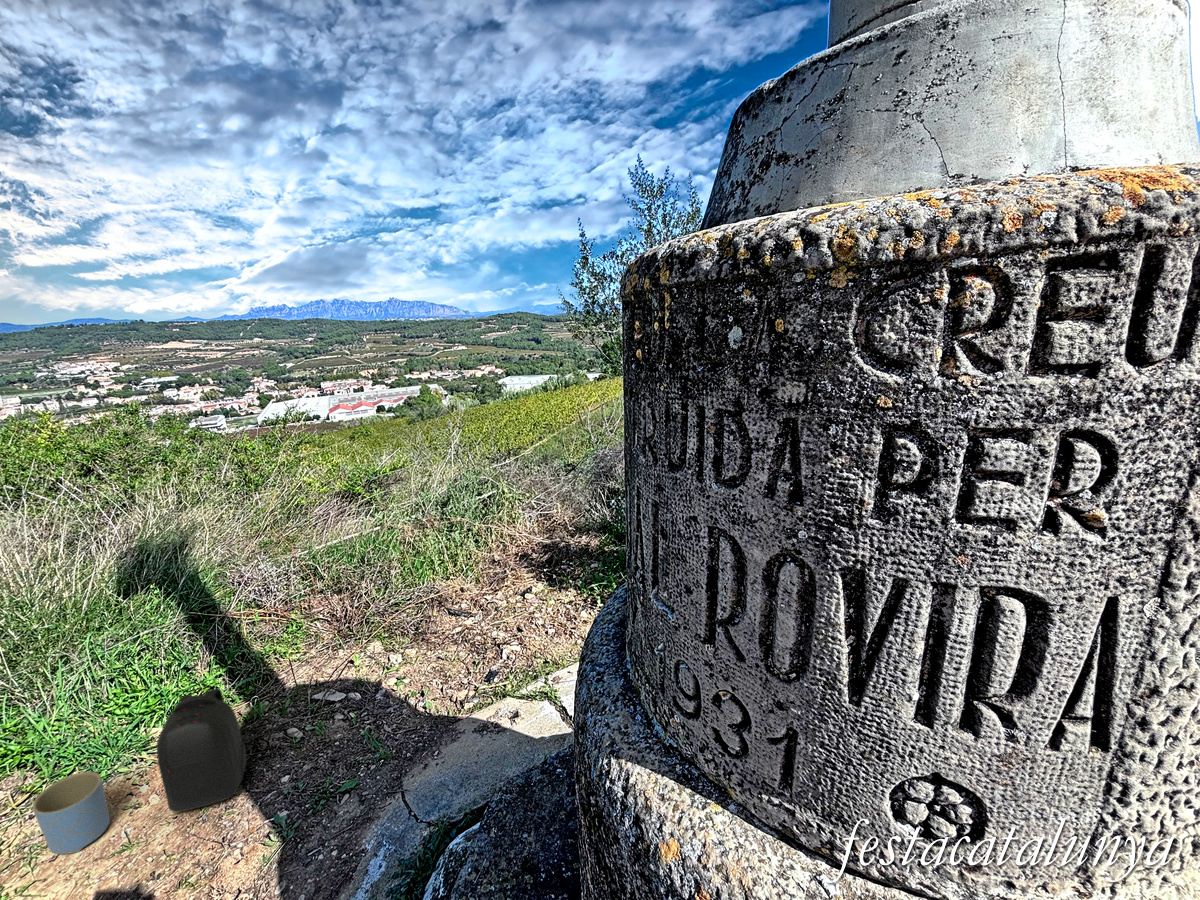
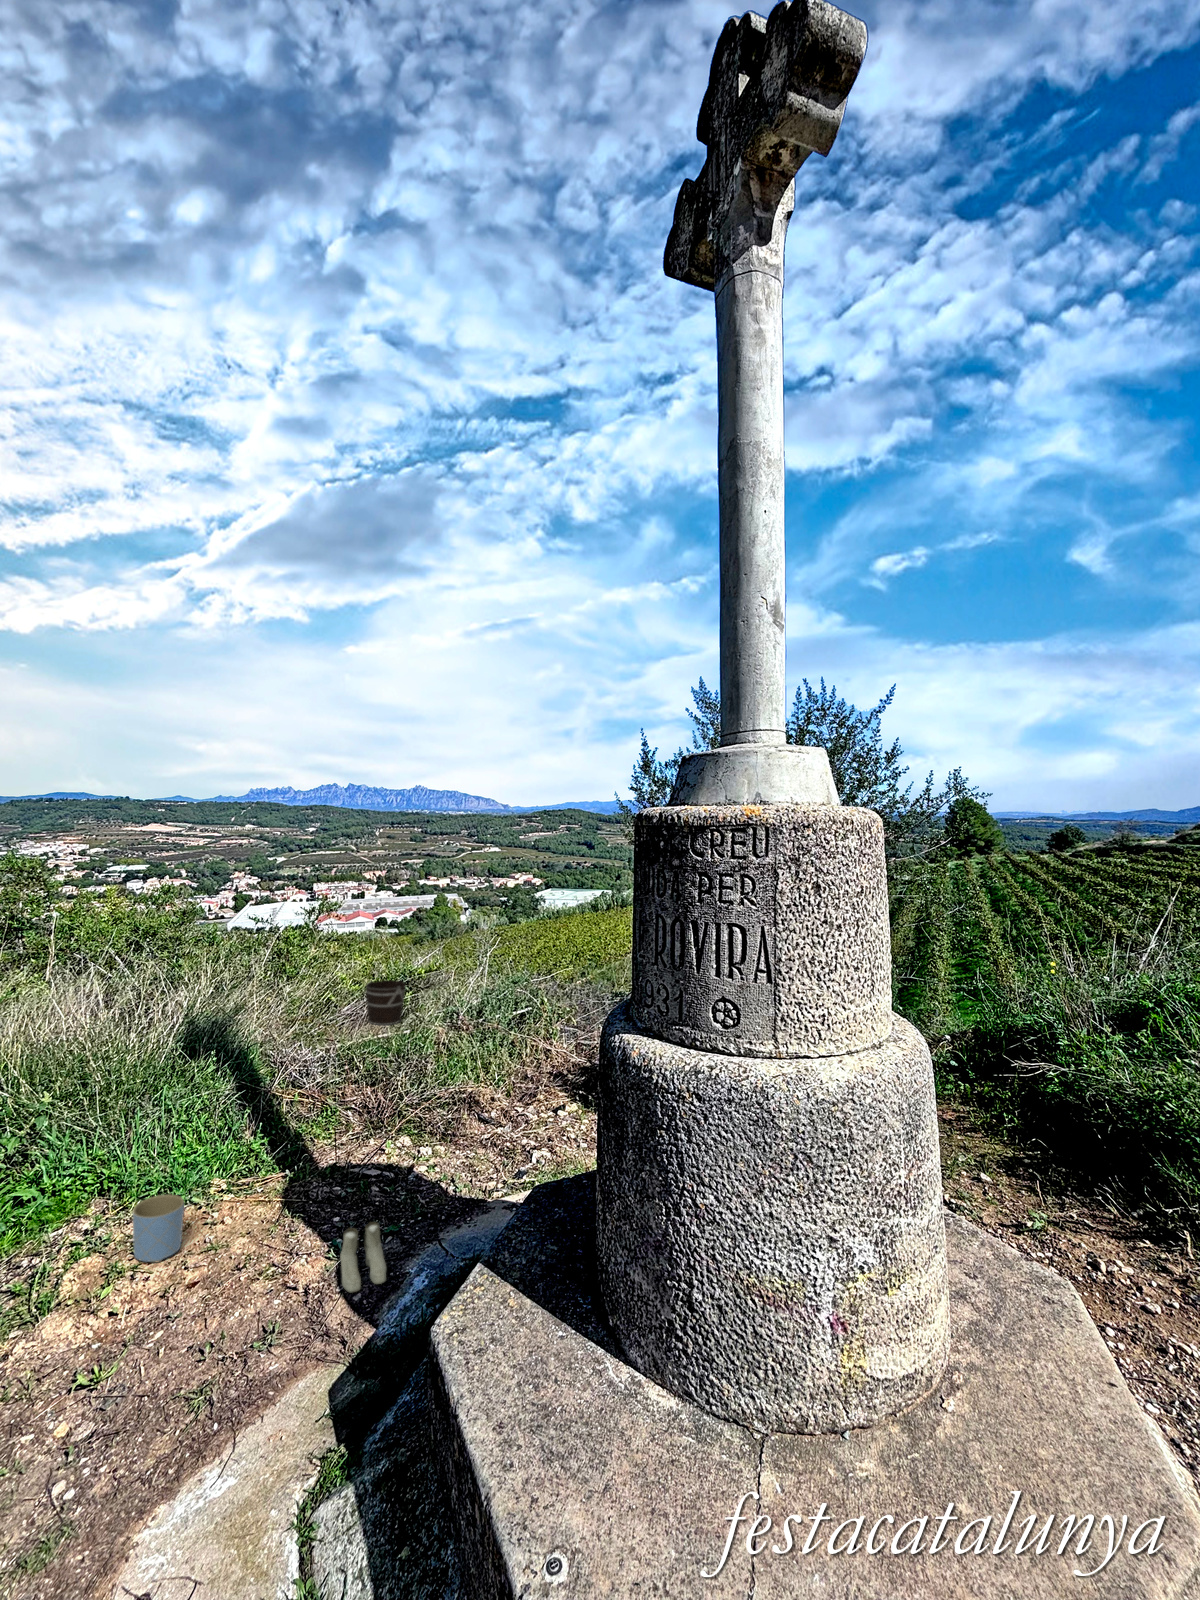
bucket: none [328,482,369,526] -> present [366,980,406,1025]
backpack: present [157,689,246,812] -> none [230,1136,297,1243]
boots: none [288,782,346,870] -> present [340,1222,386,1293]

